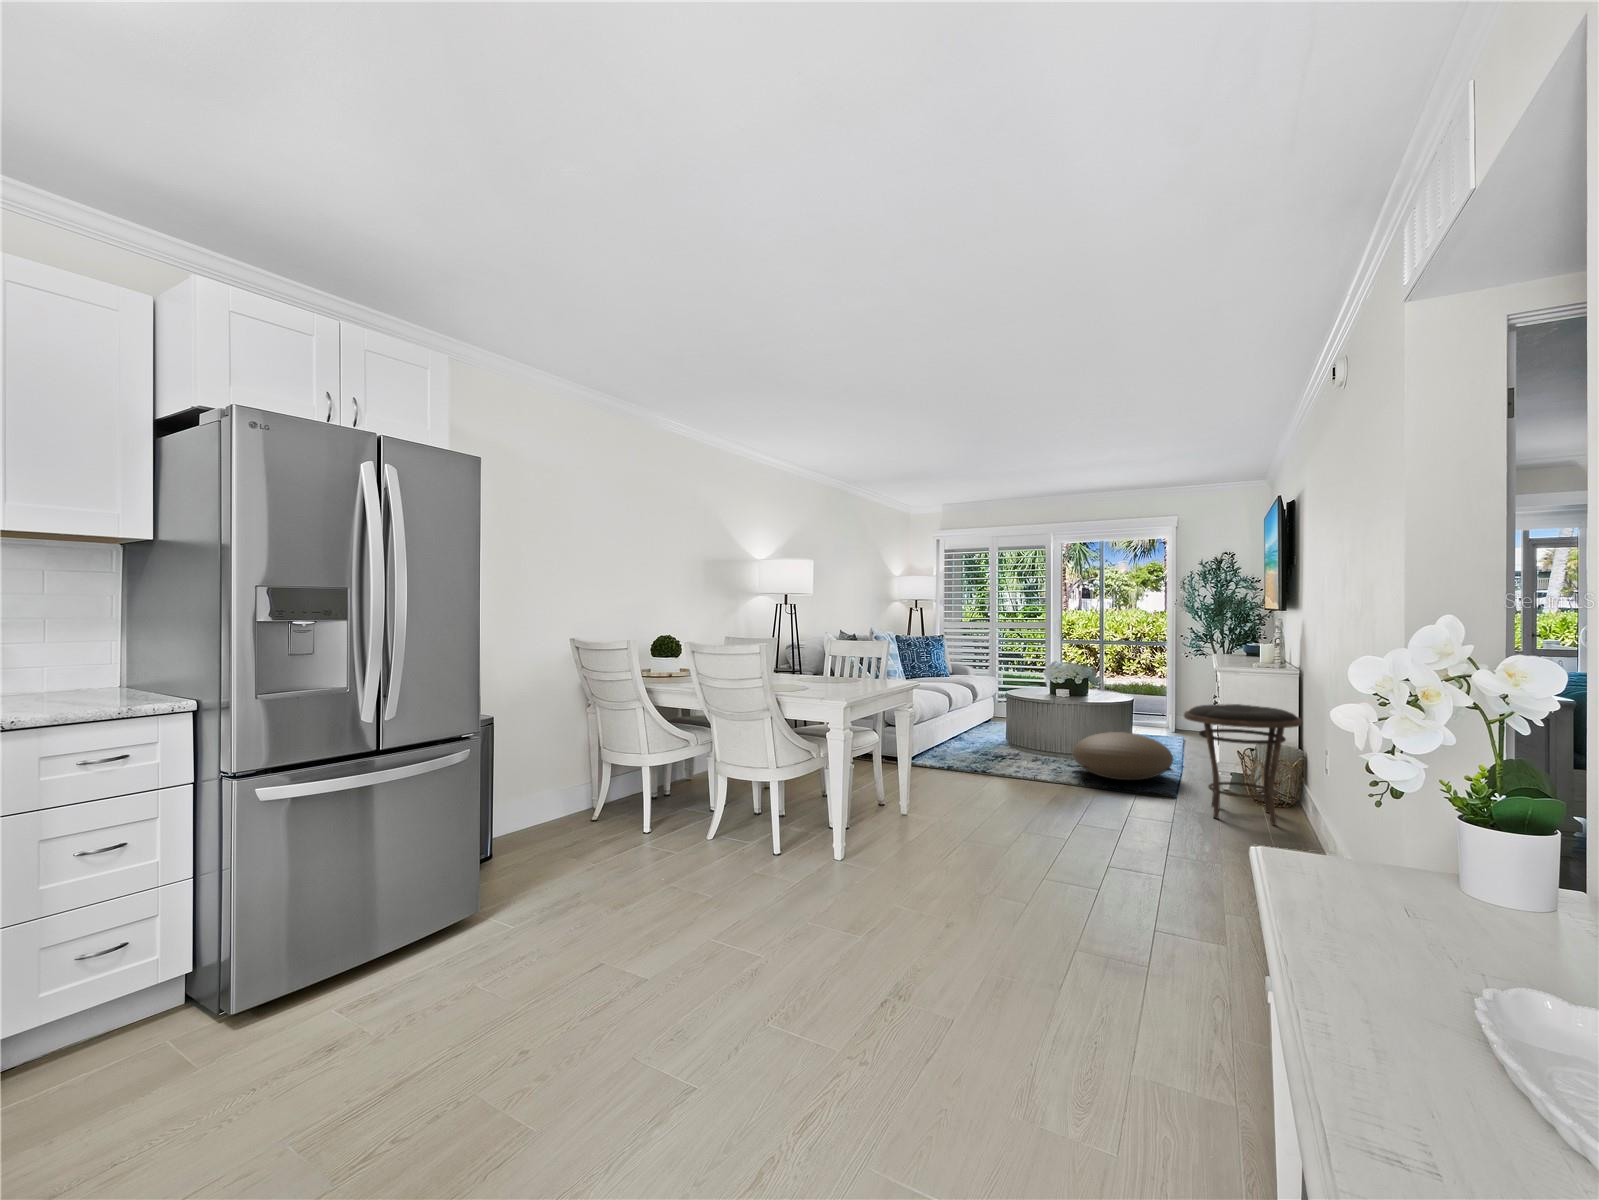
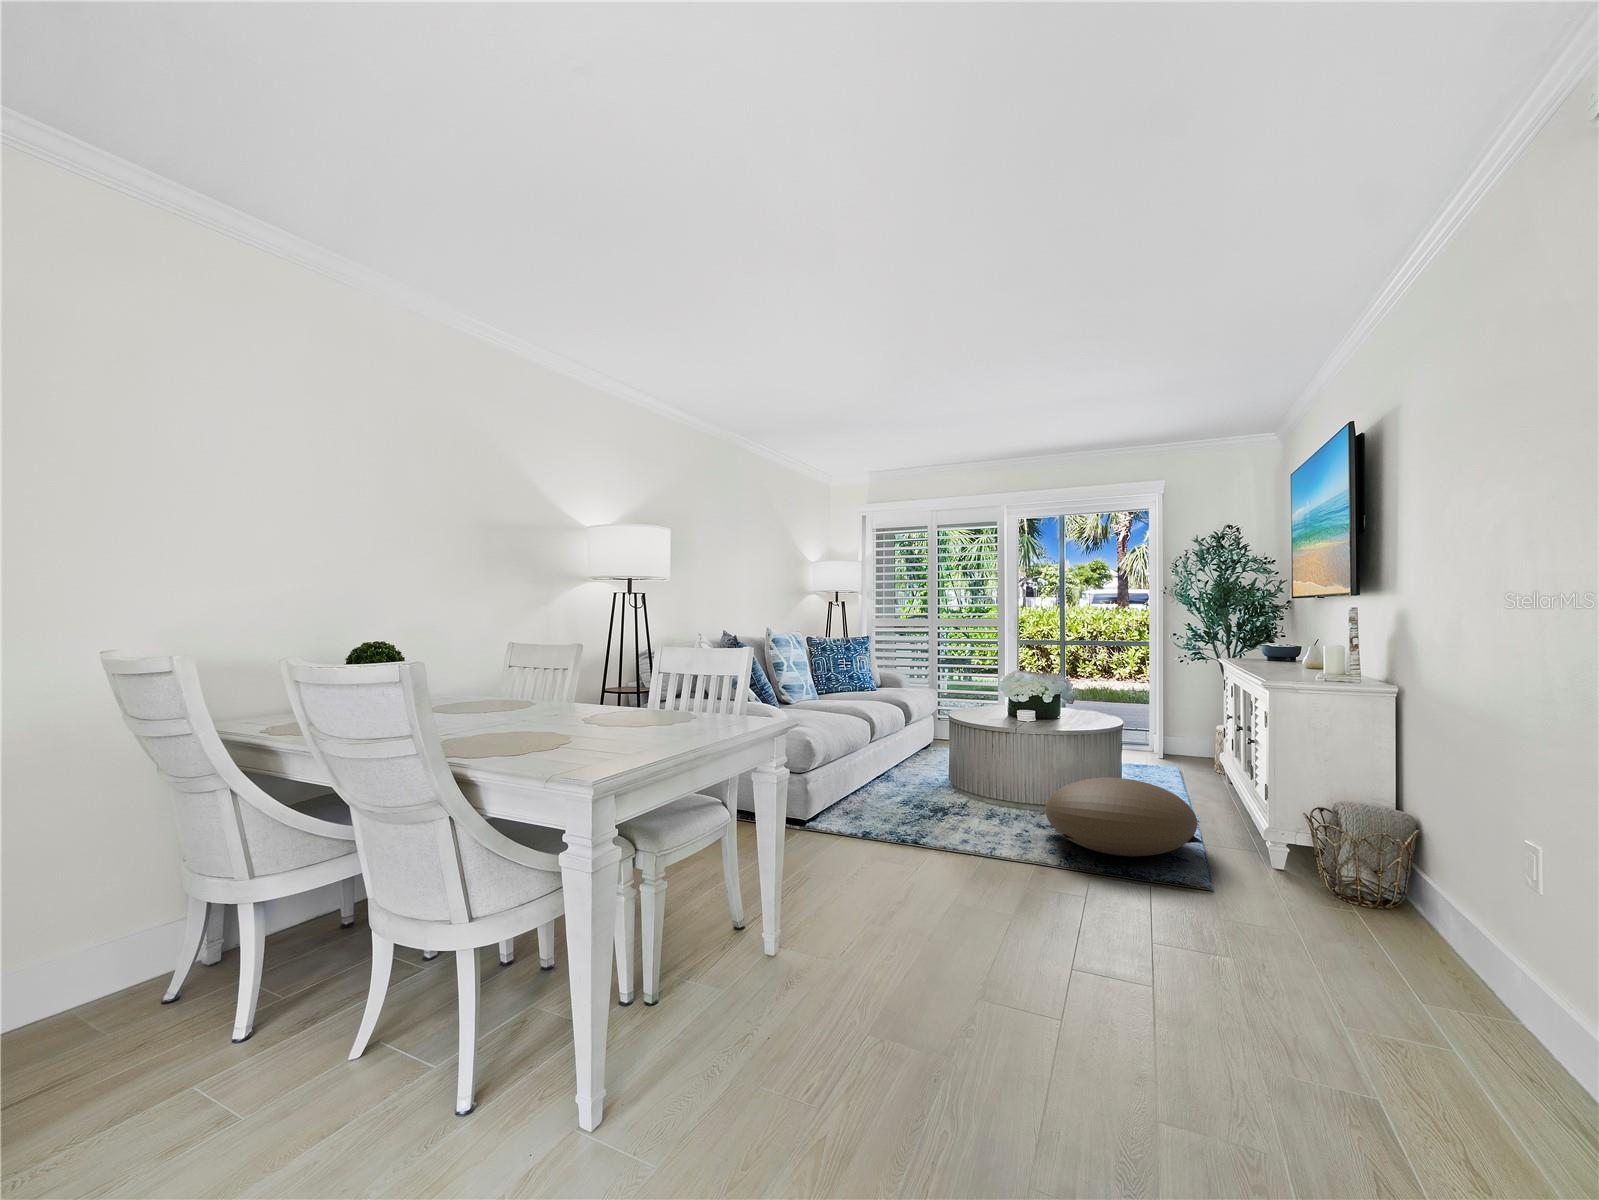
side table: present [1184,704,1302,825] -> none [1233,744,1446,960]

